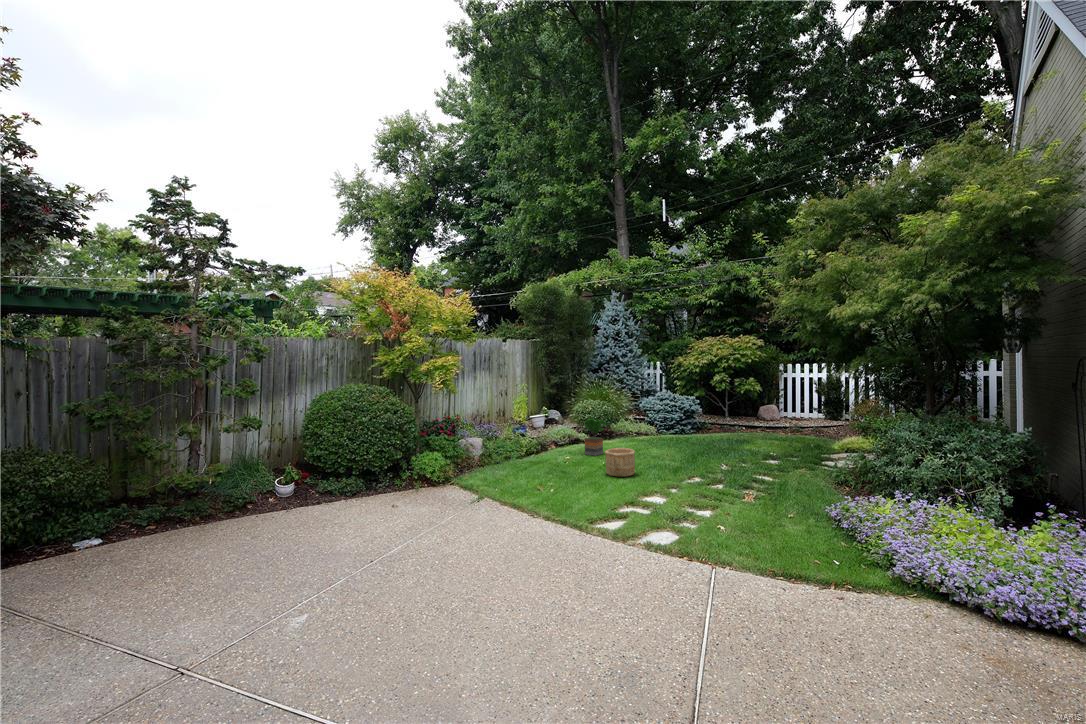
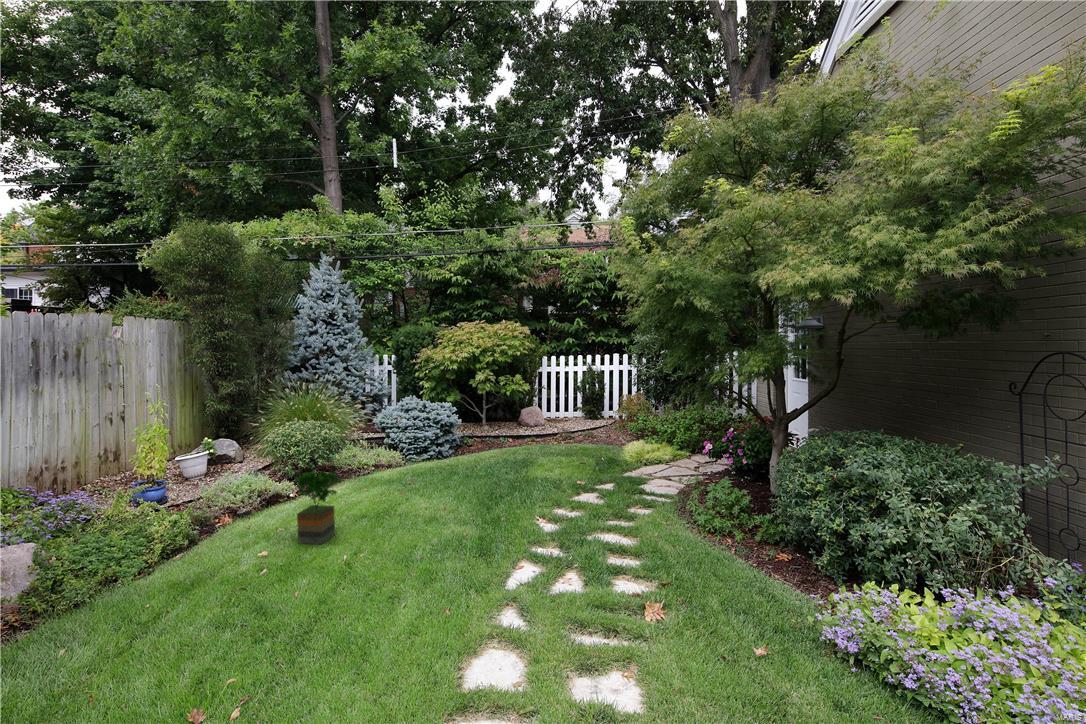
wooden bucket: present [605,448,635,477] -> none [355,542,420,615]

